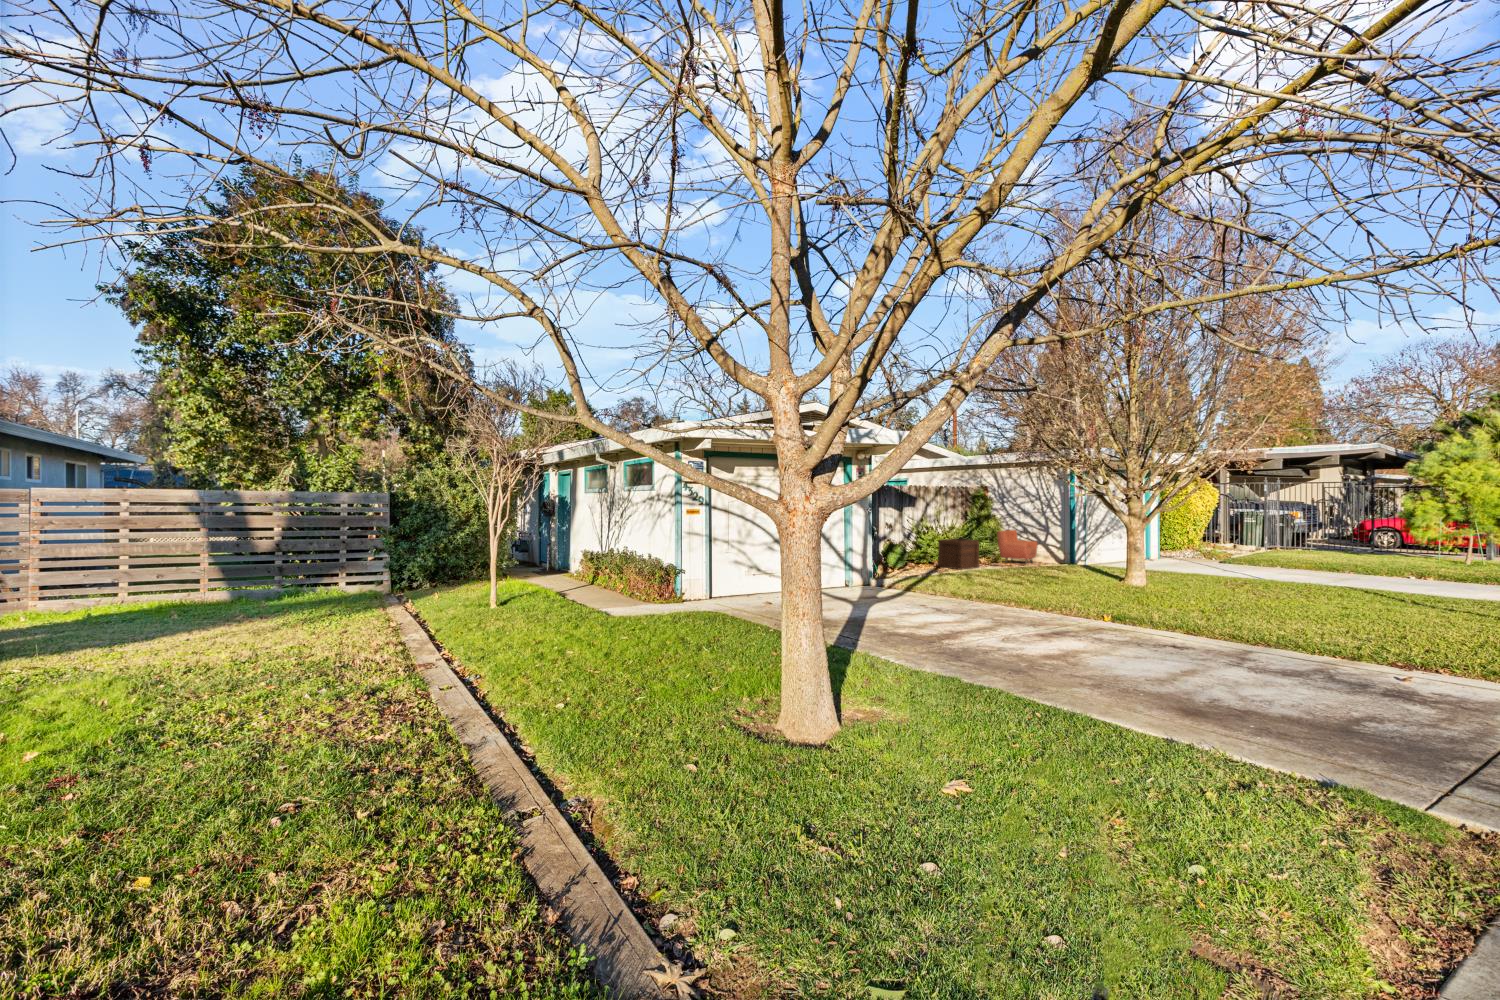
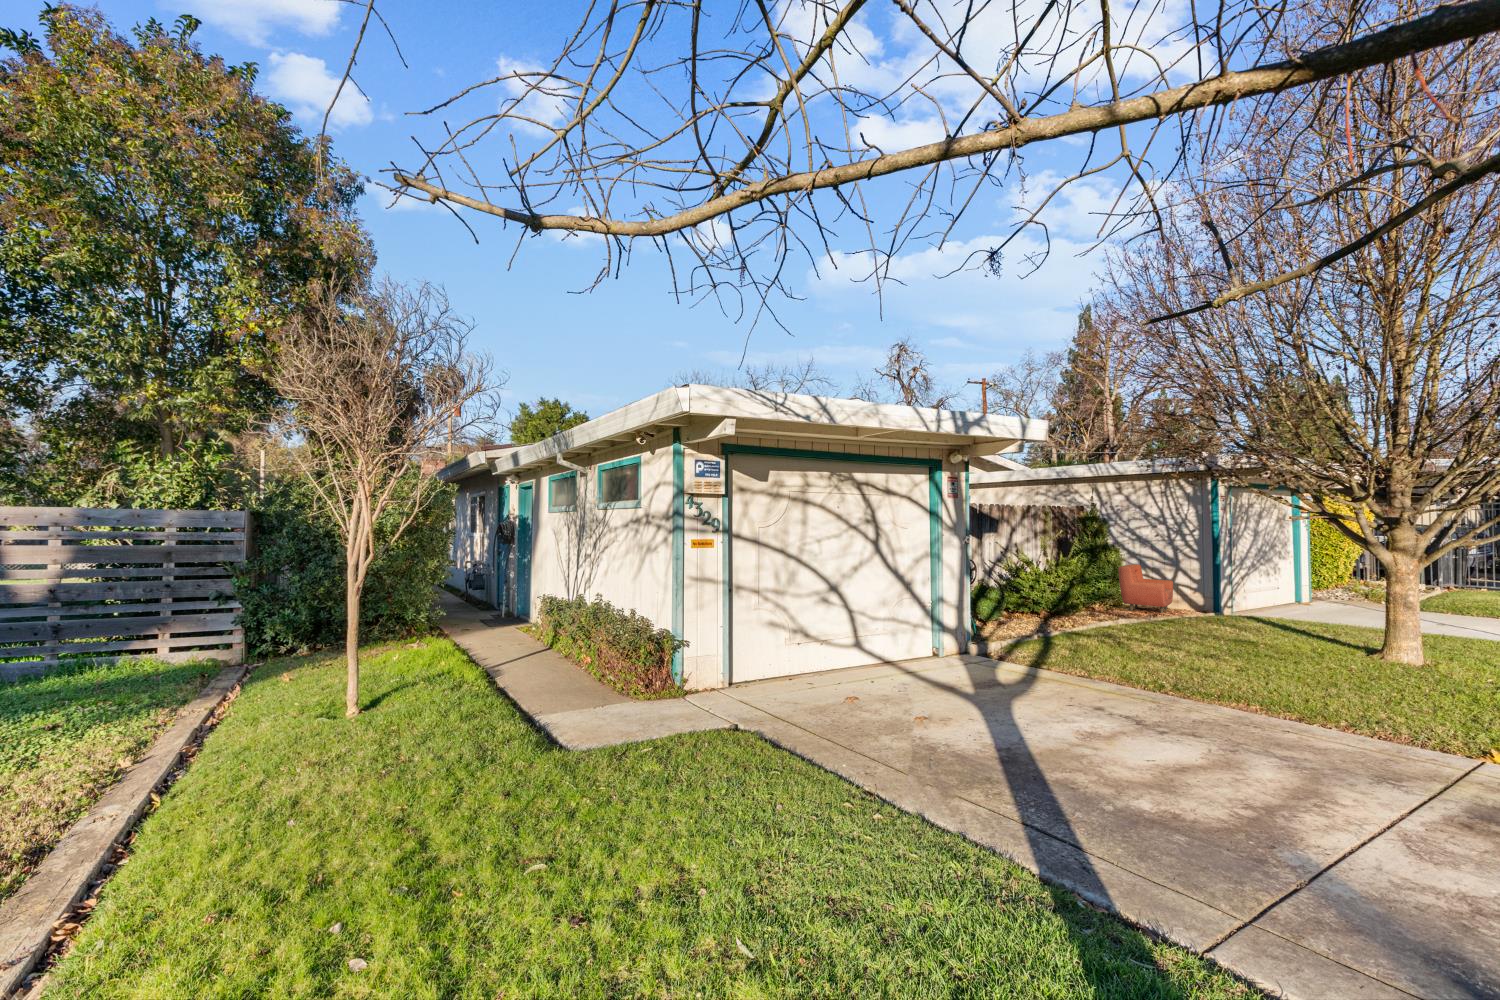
wooden crate: present [938,539,979,569] -> none [1045,578,1104,623]

